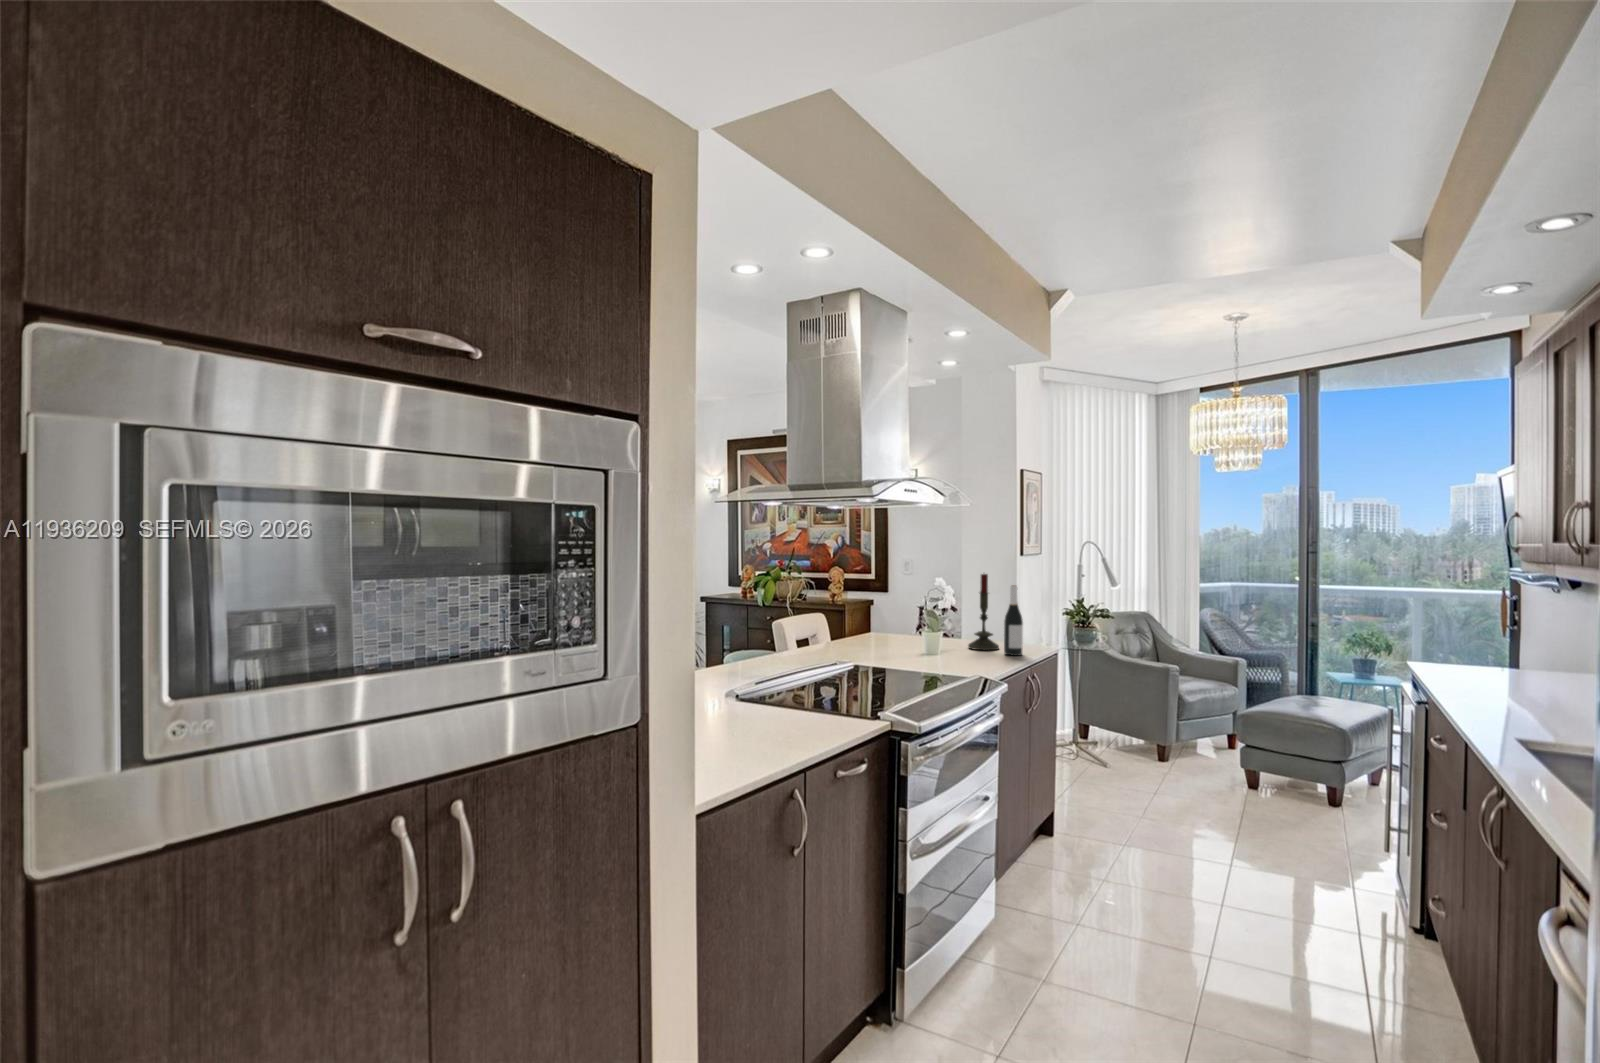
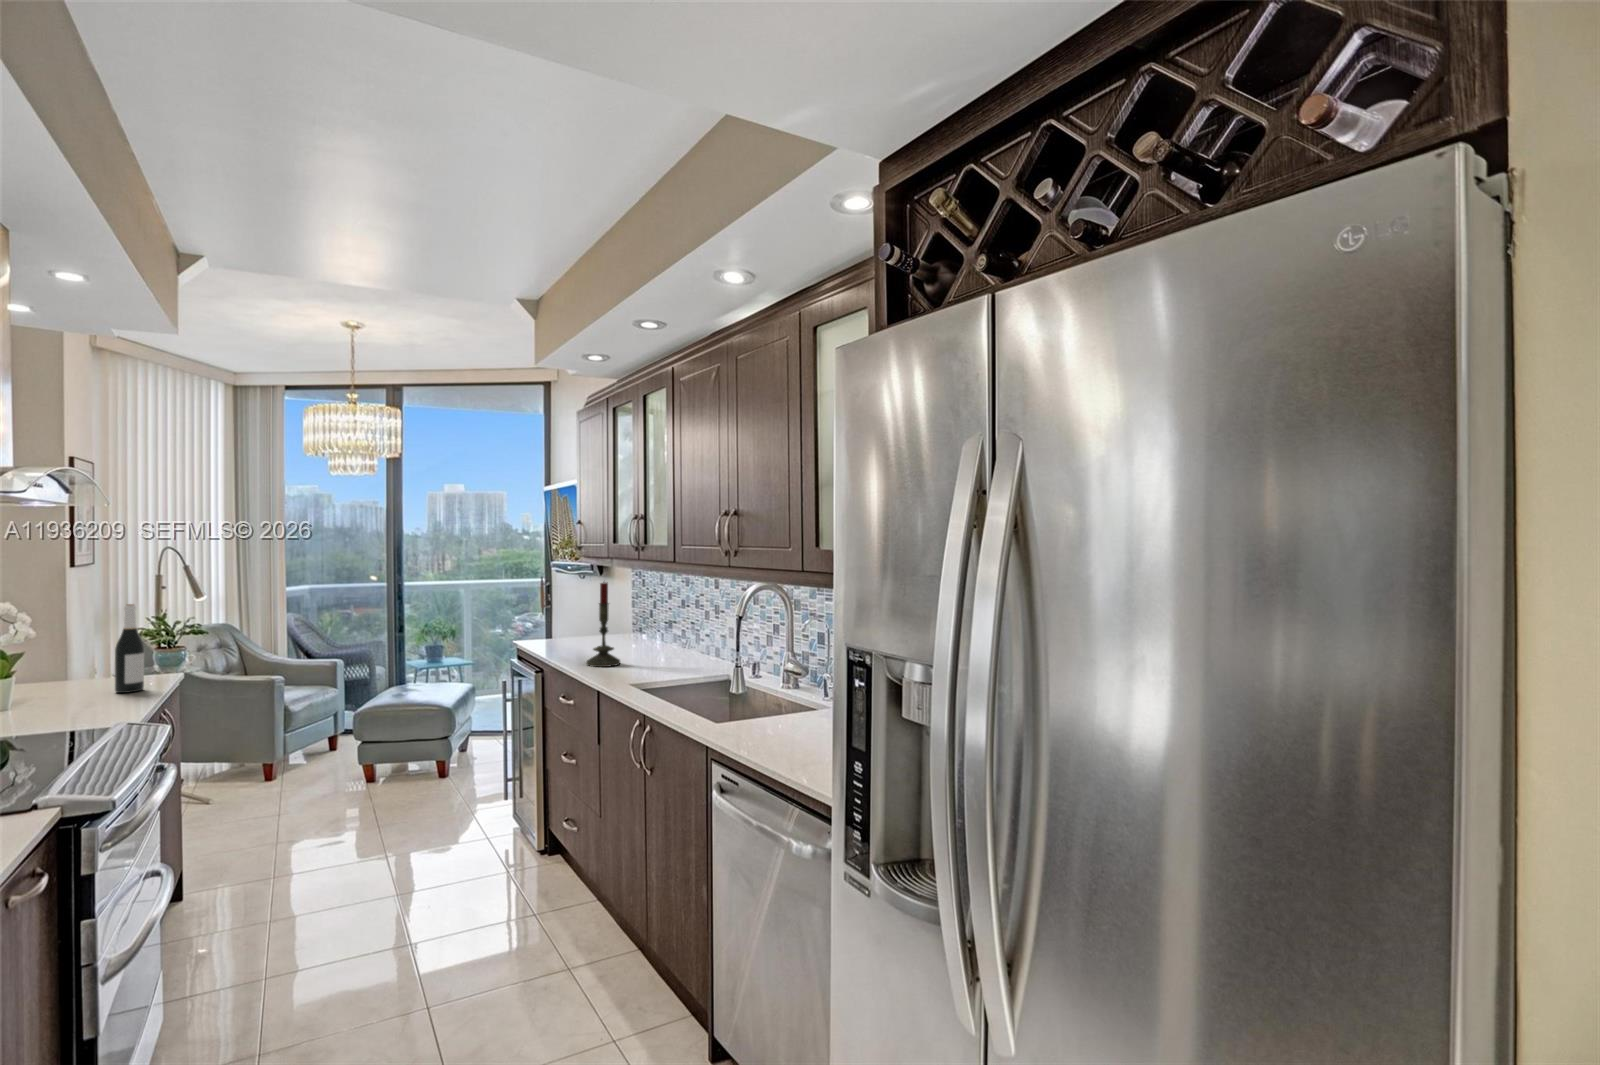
candle: present [968,574,999,650] -> present [586,582,620,667]

